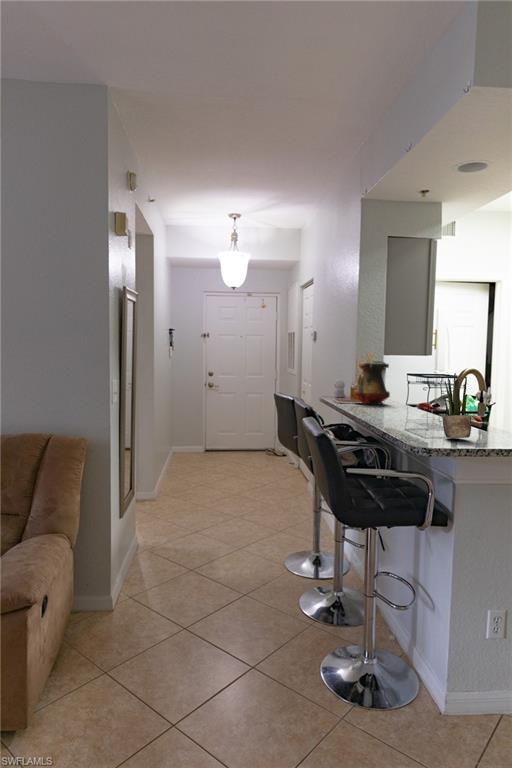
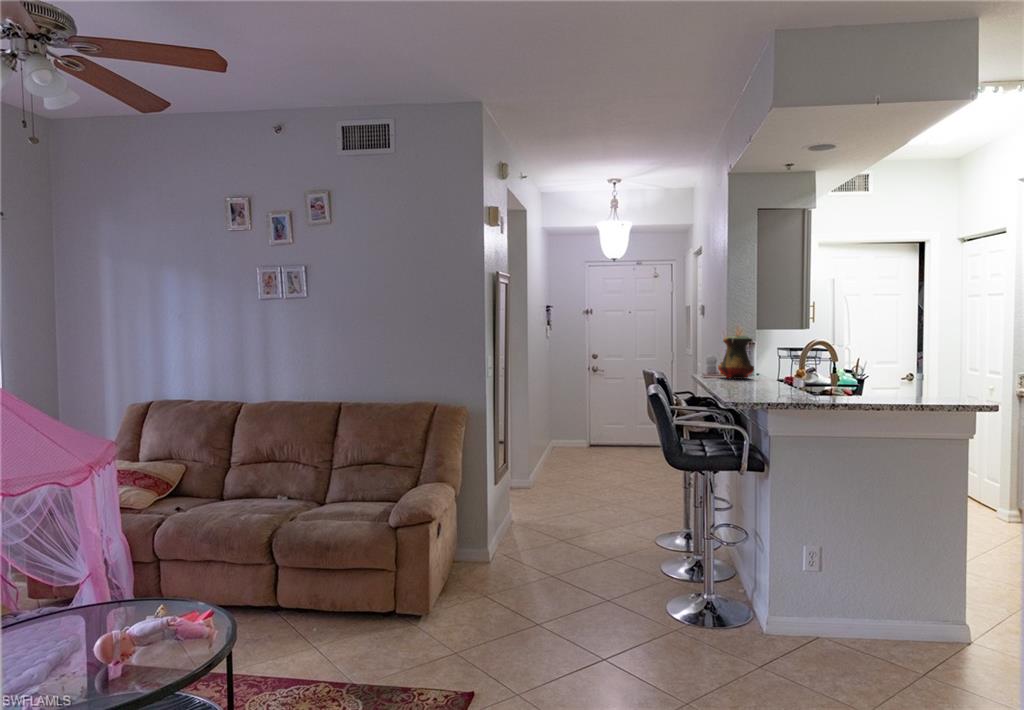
potted plant: present [442,373,471,438] -> none [761,343,785,399]

